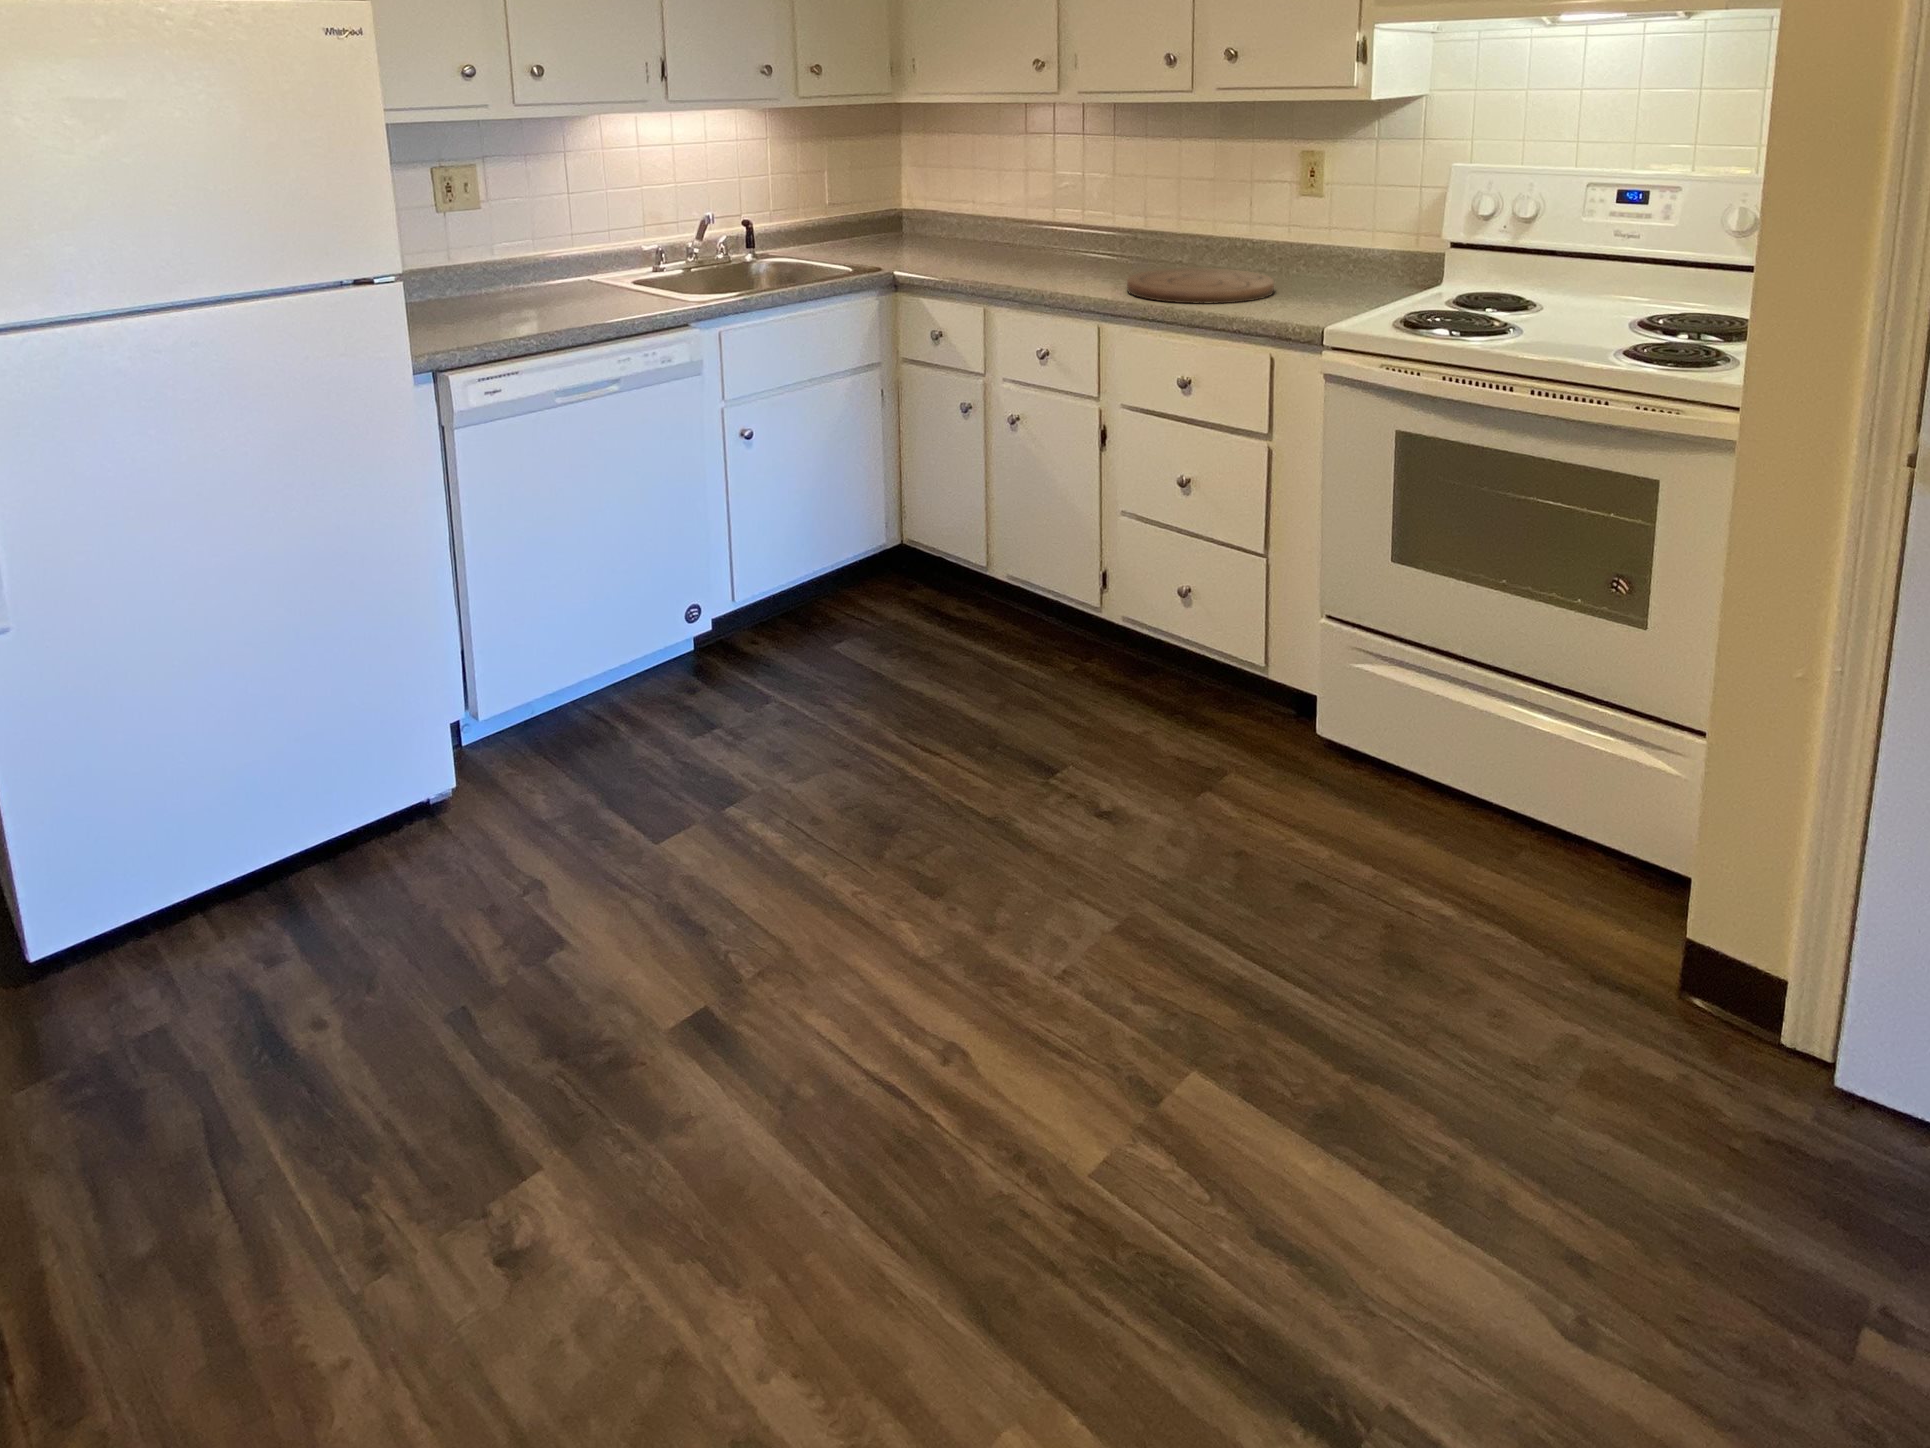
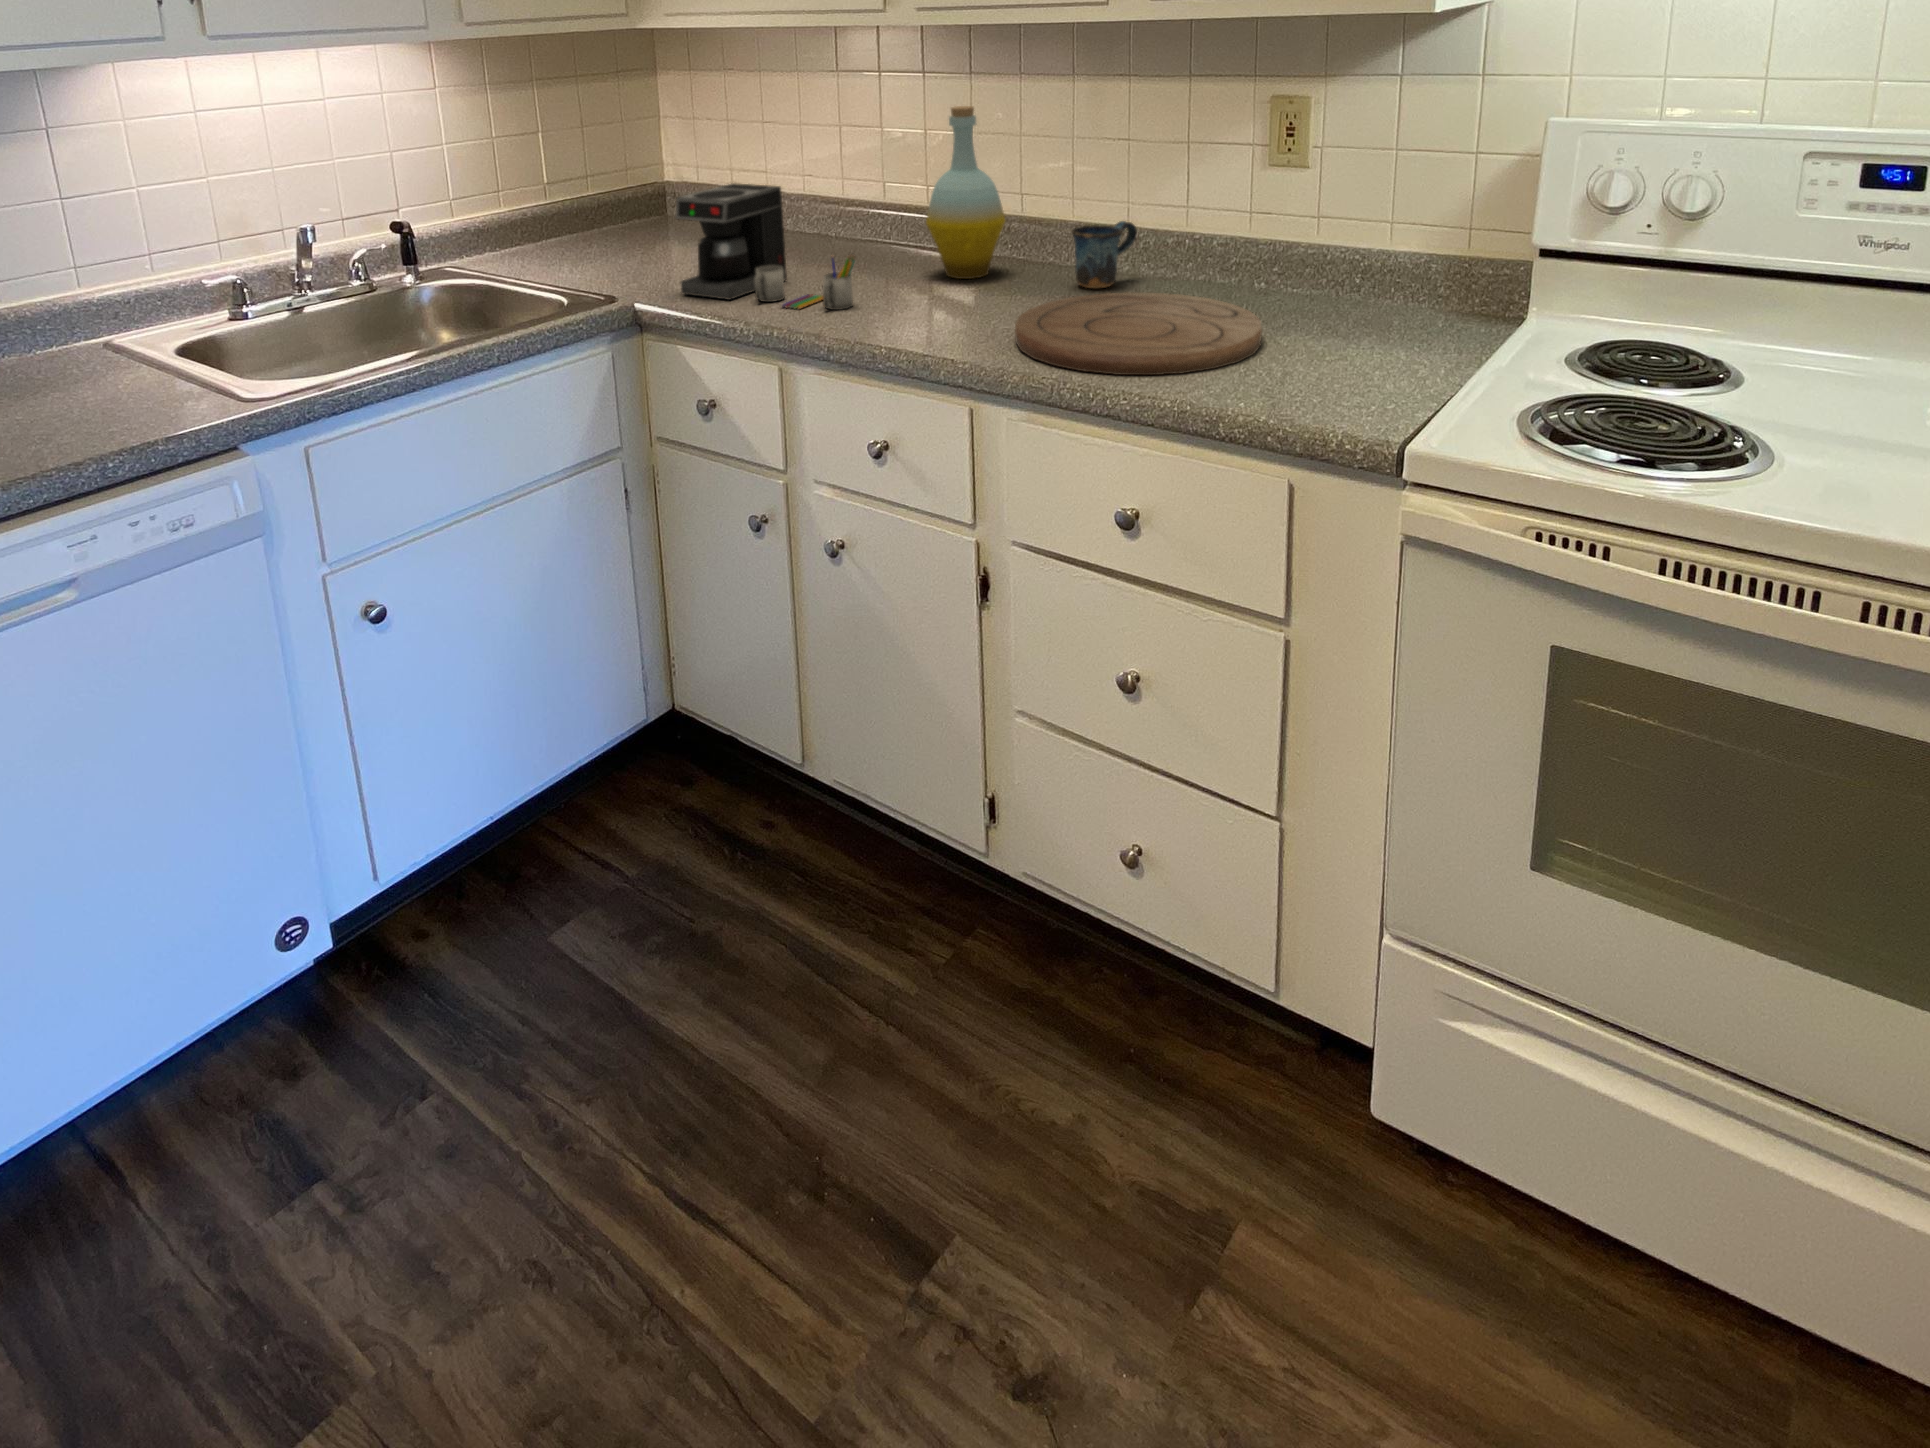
bottle: none [1078,156,1129,265] -> present [926,106,1005,279]
coffee maker: none [922,202,1034,276] -> present [676,183,856,310]
mug: none [1169,230,1211,270] -> present [1071,221,1137,288]

